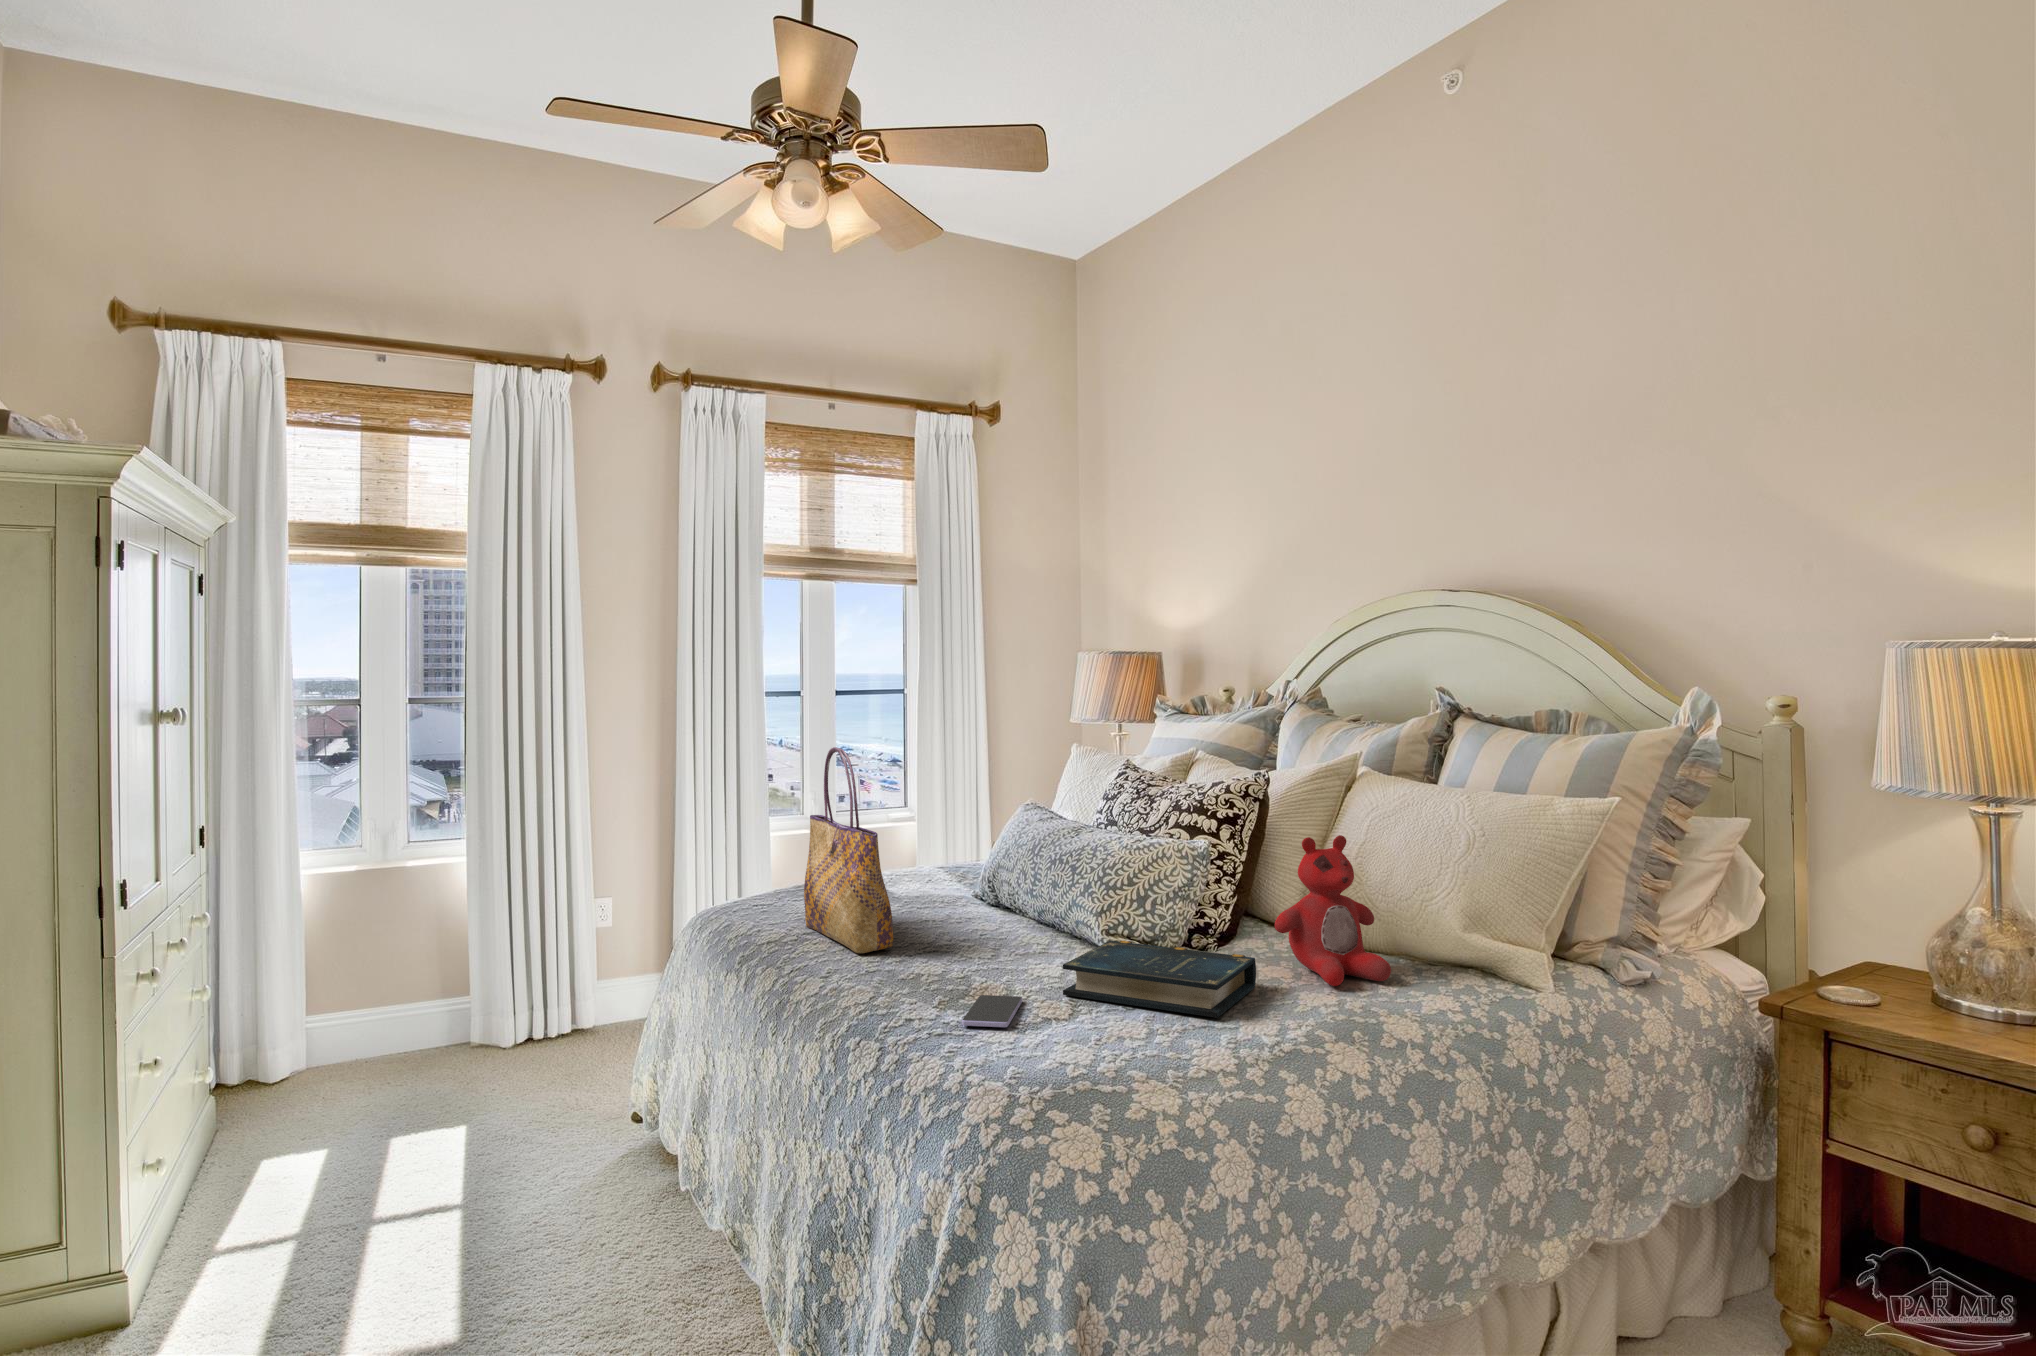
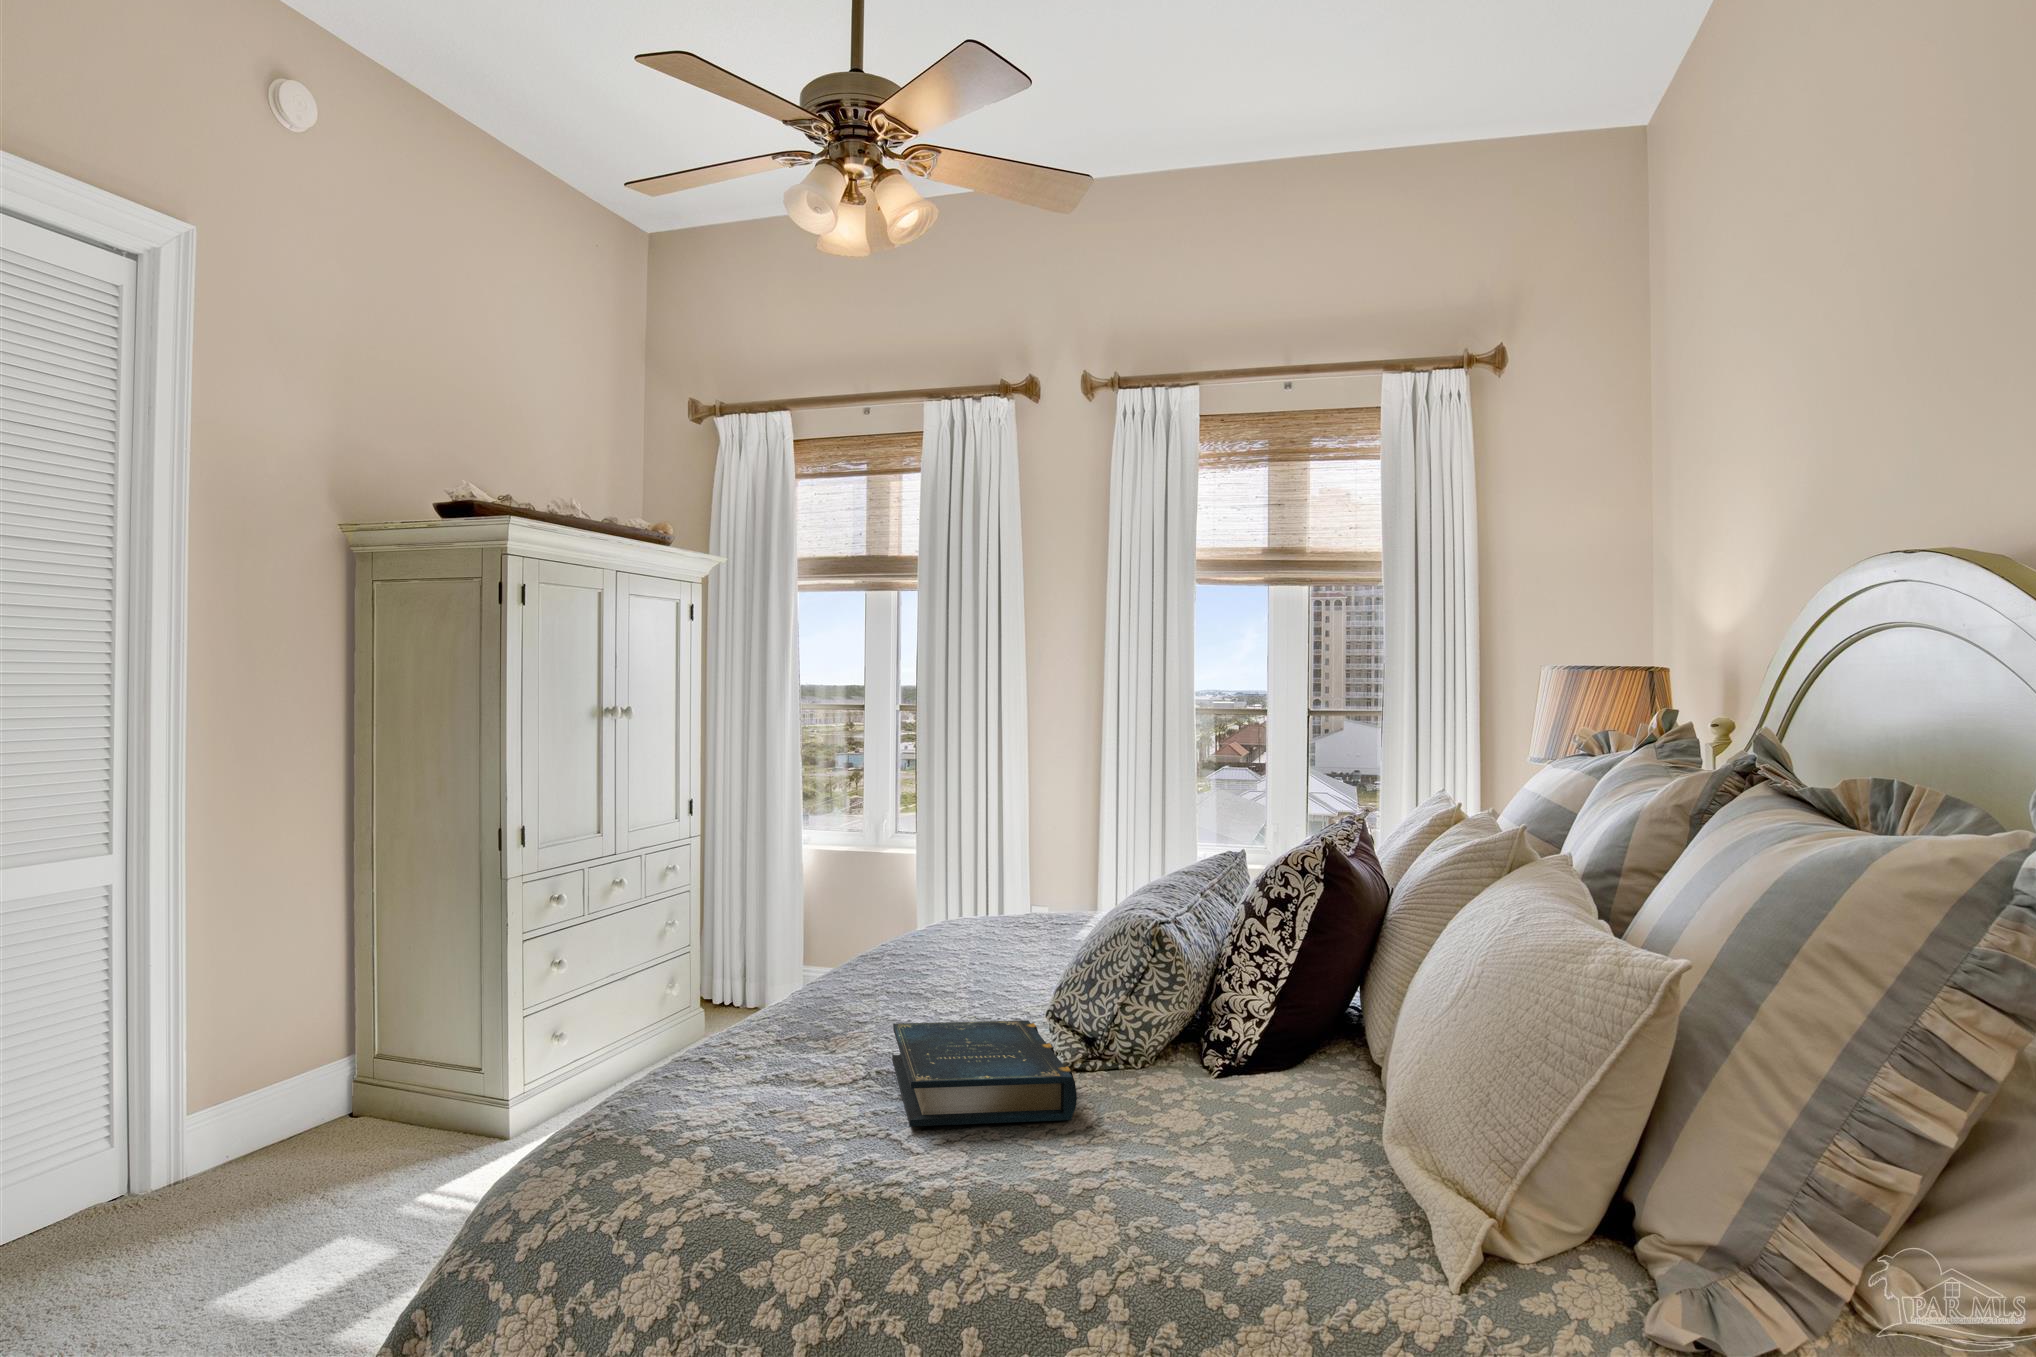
tote bag: present [804,747,893,953] -> none [889,766,983,984]
stuffed bear: present [1275,835,1391,986] -> none [1137,921,1313,1171]
smartphone: present [962,995,1022,1027] -> none [736,1037,849,1066]

